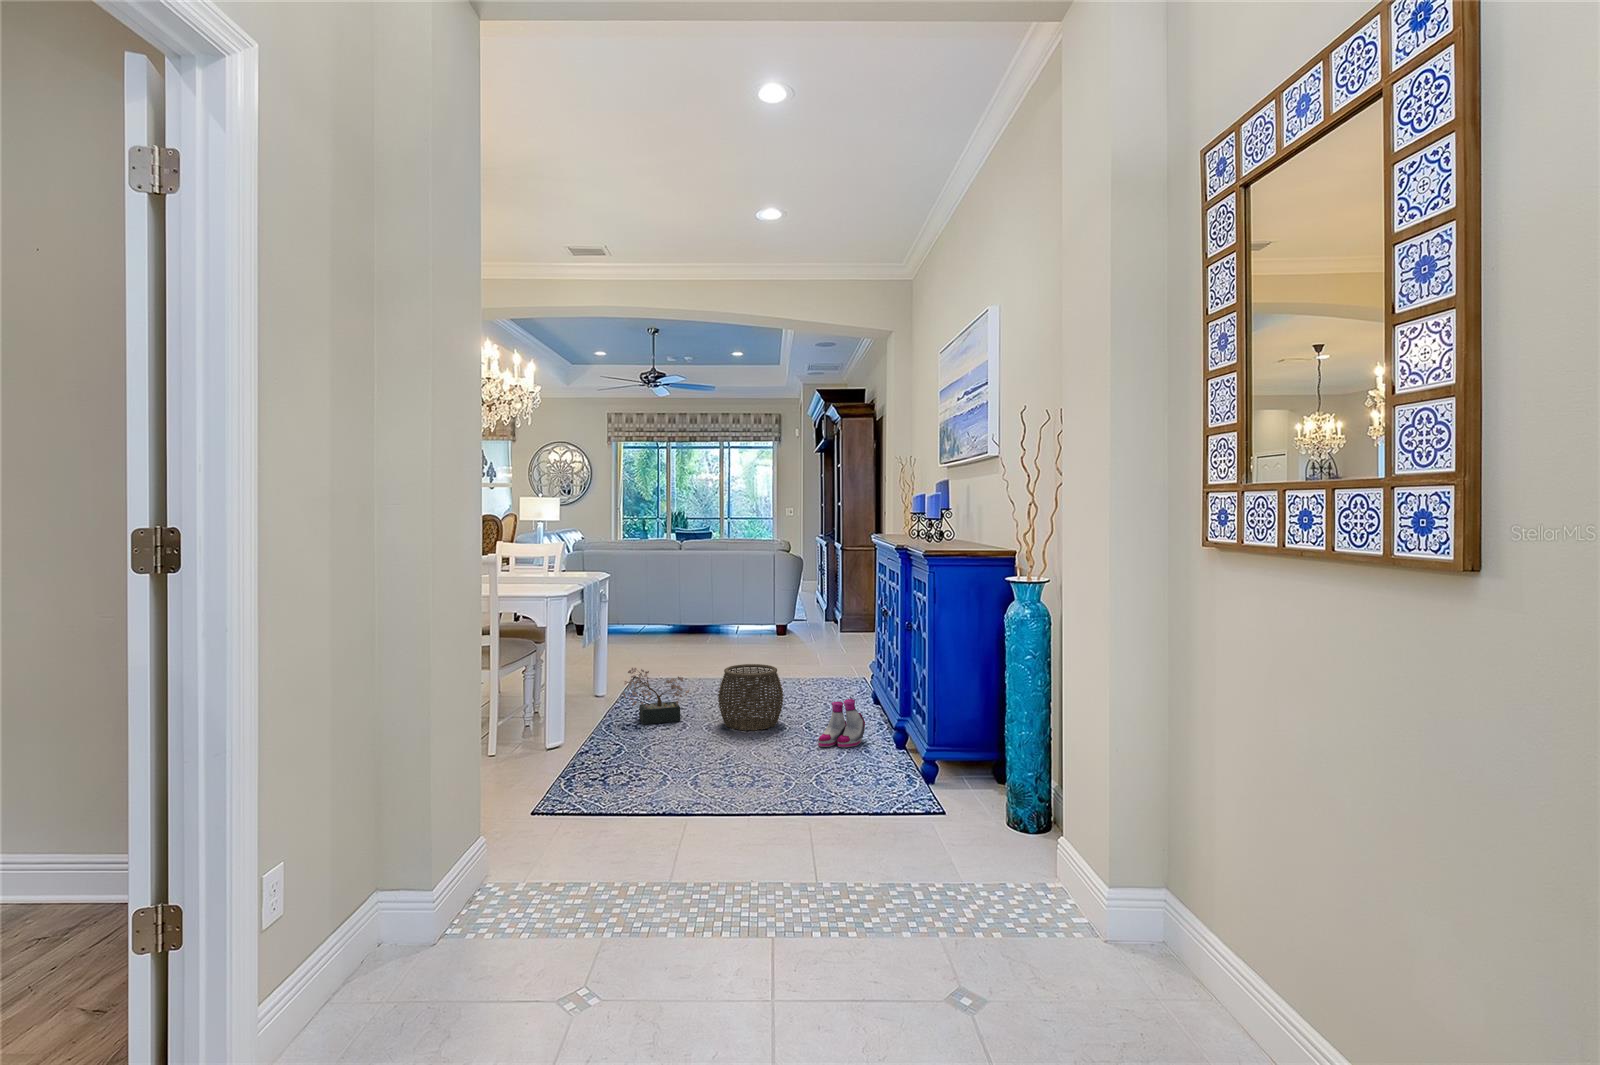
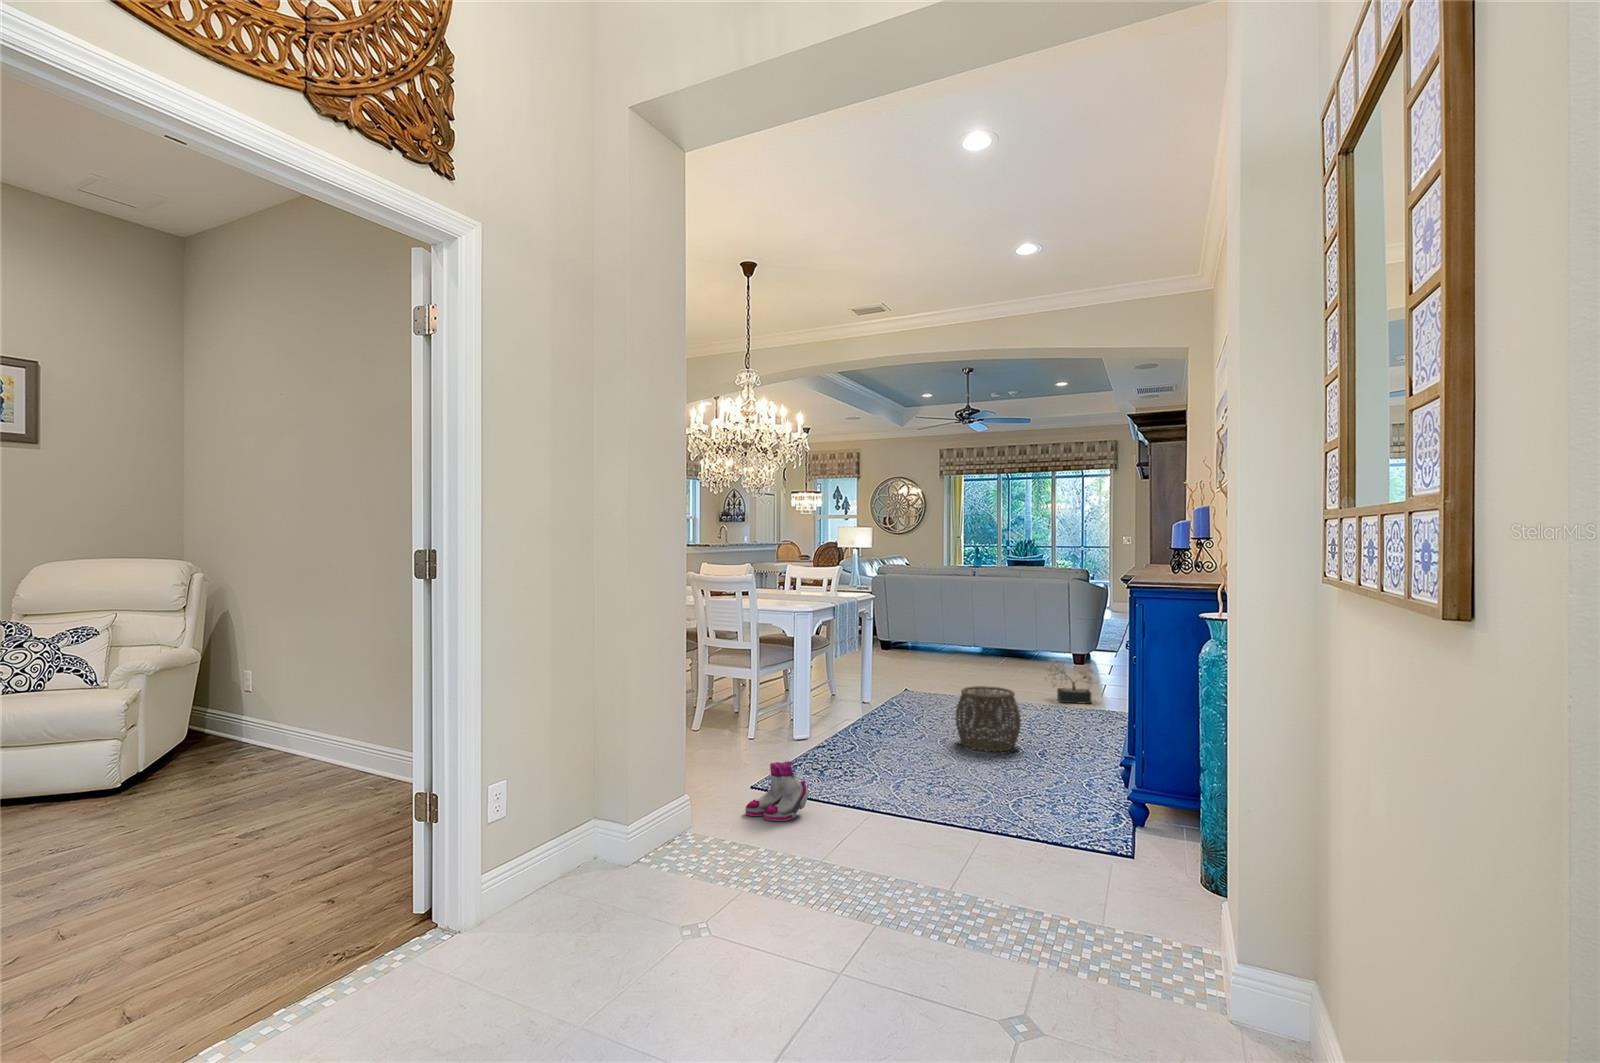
decorative plant: present [623,668,689,724] -> present [1045,659,1098,704]
boots: present [818,699,865,748] -> present [746,761,809,821]

